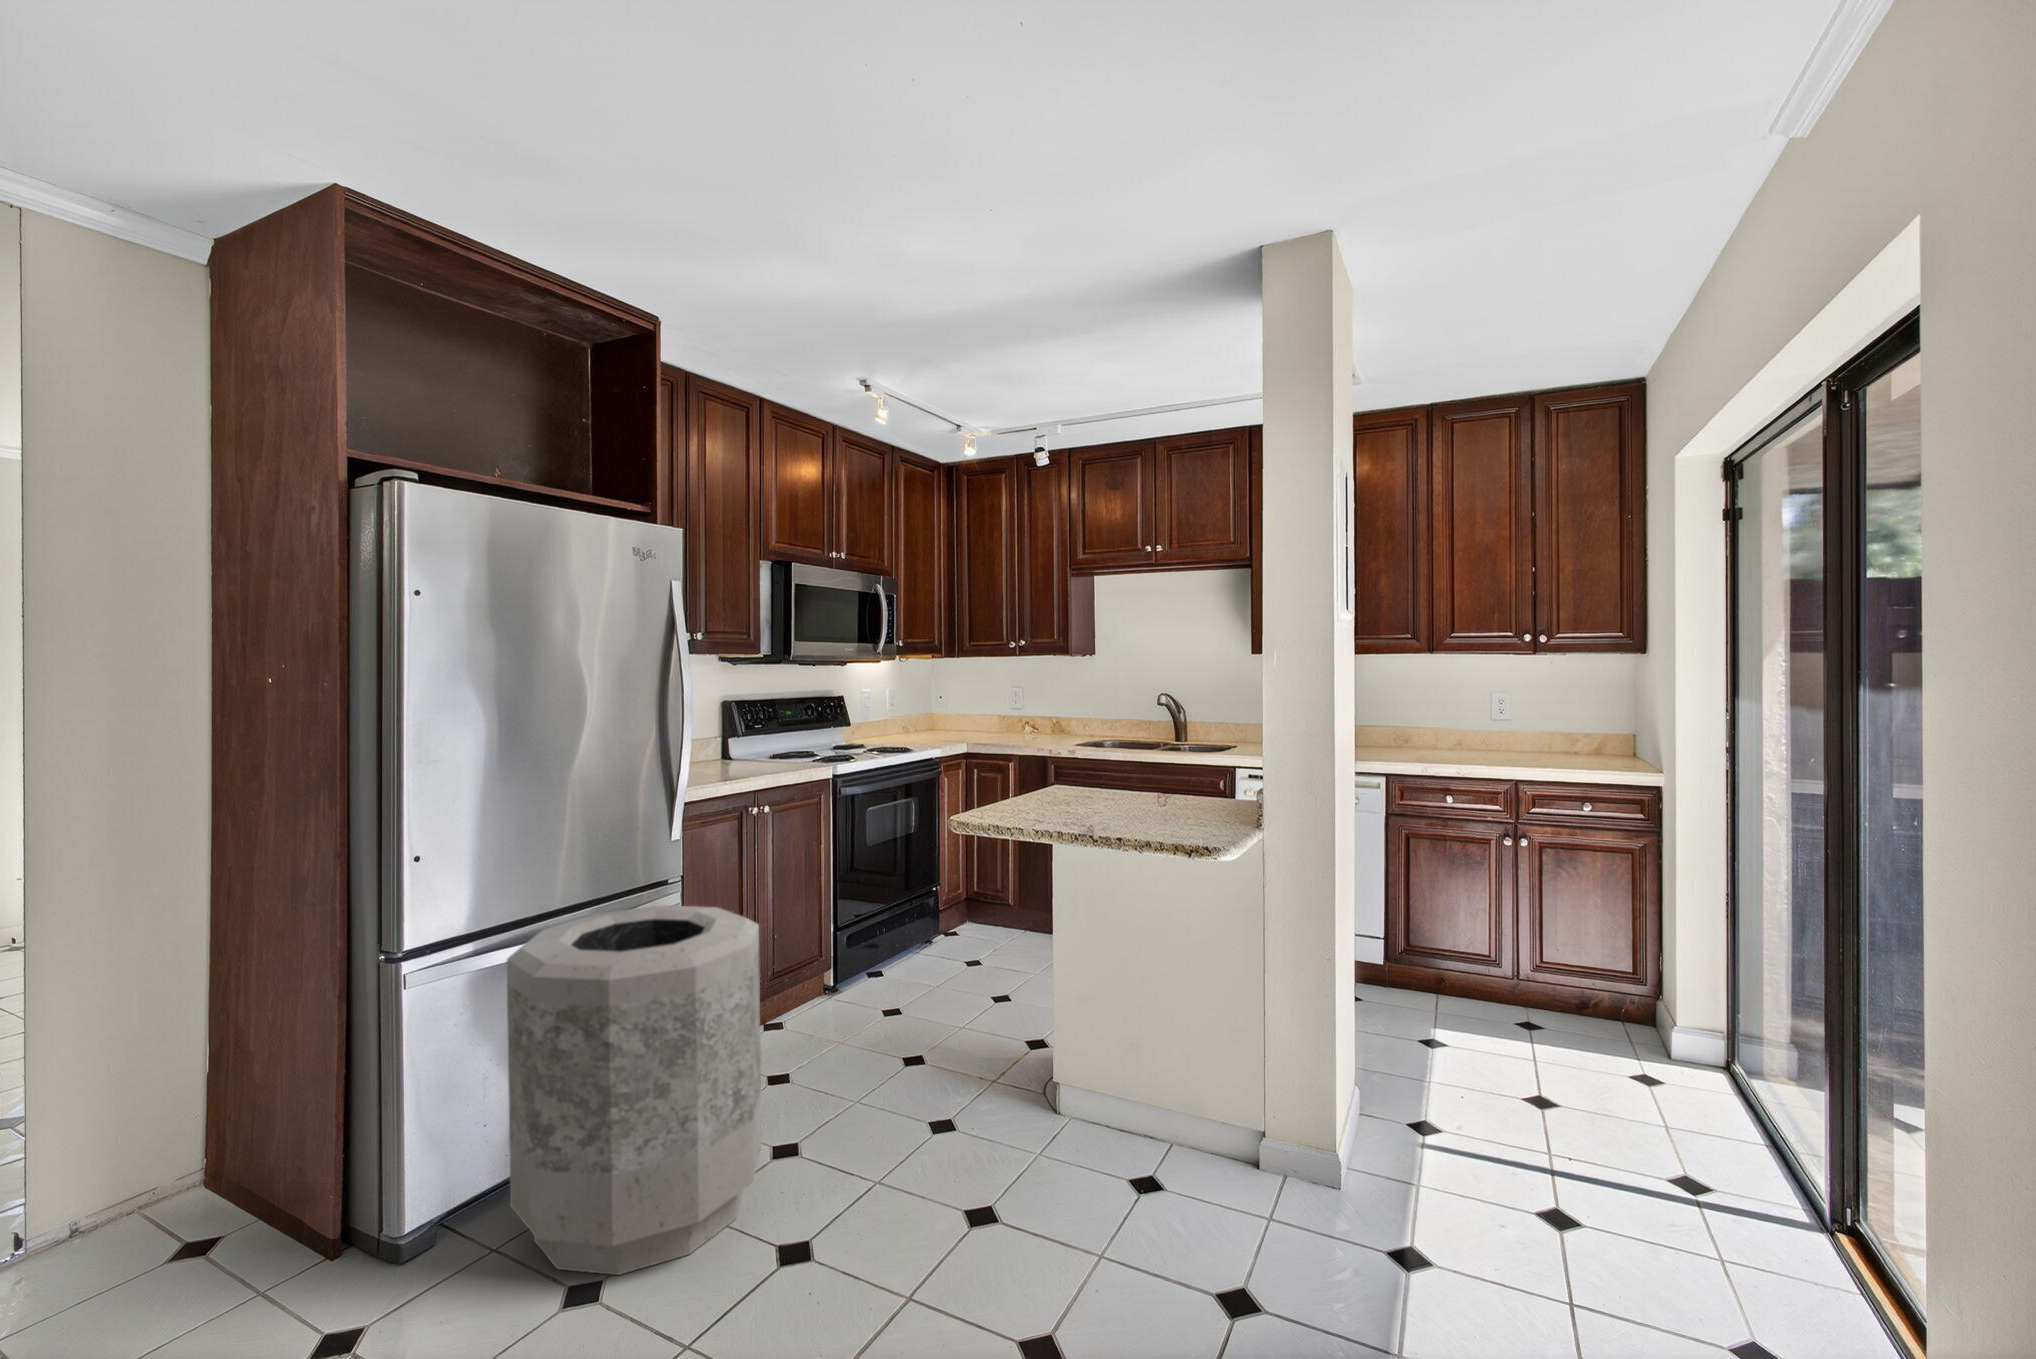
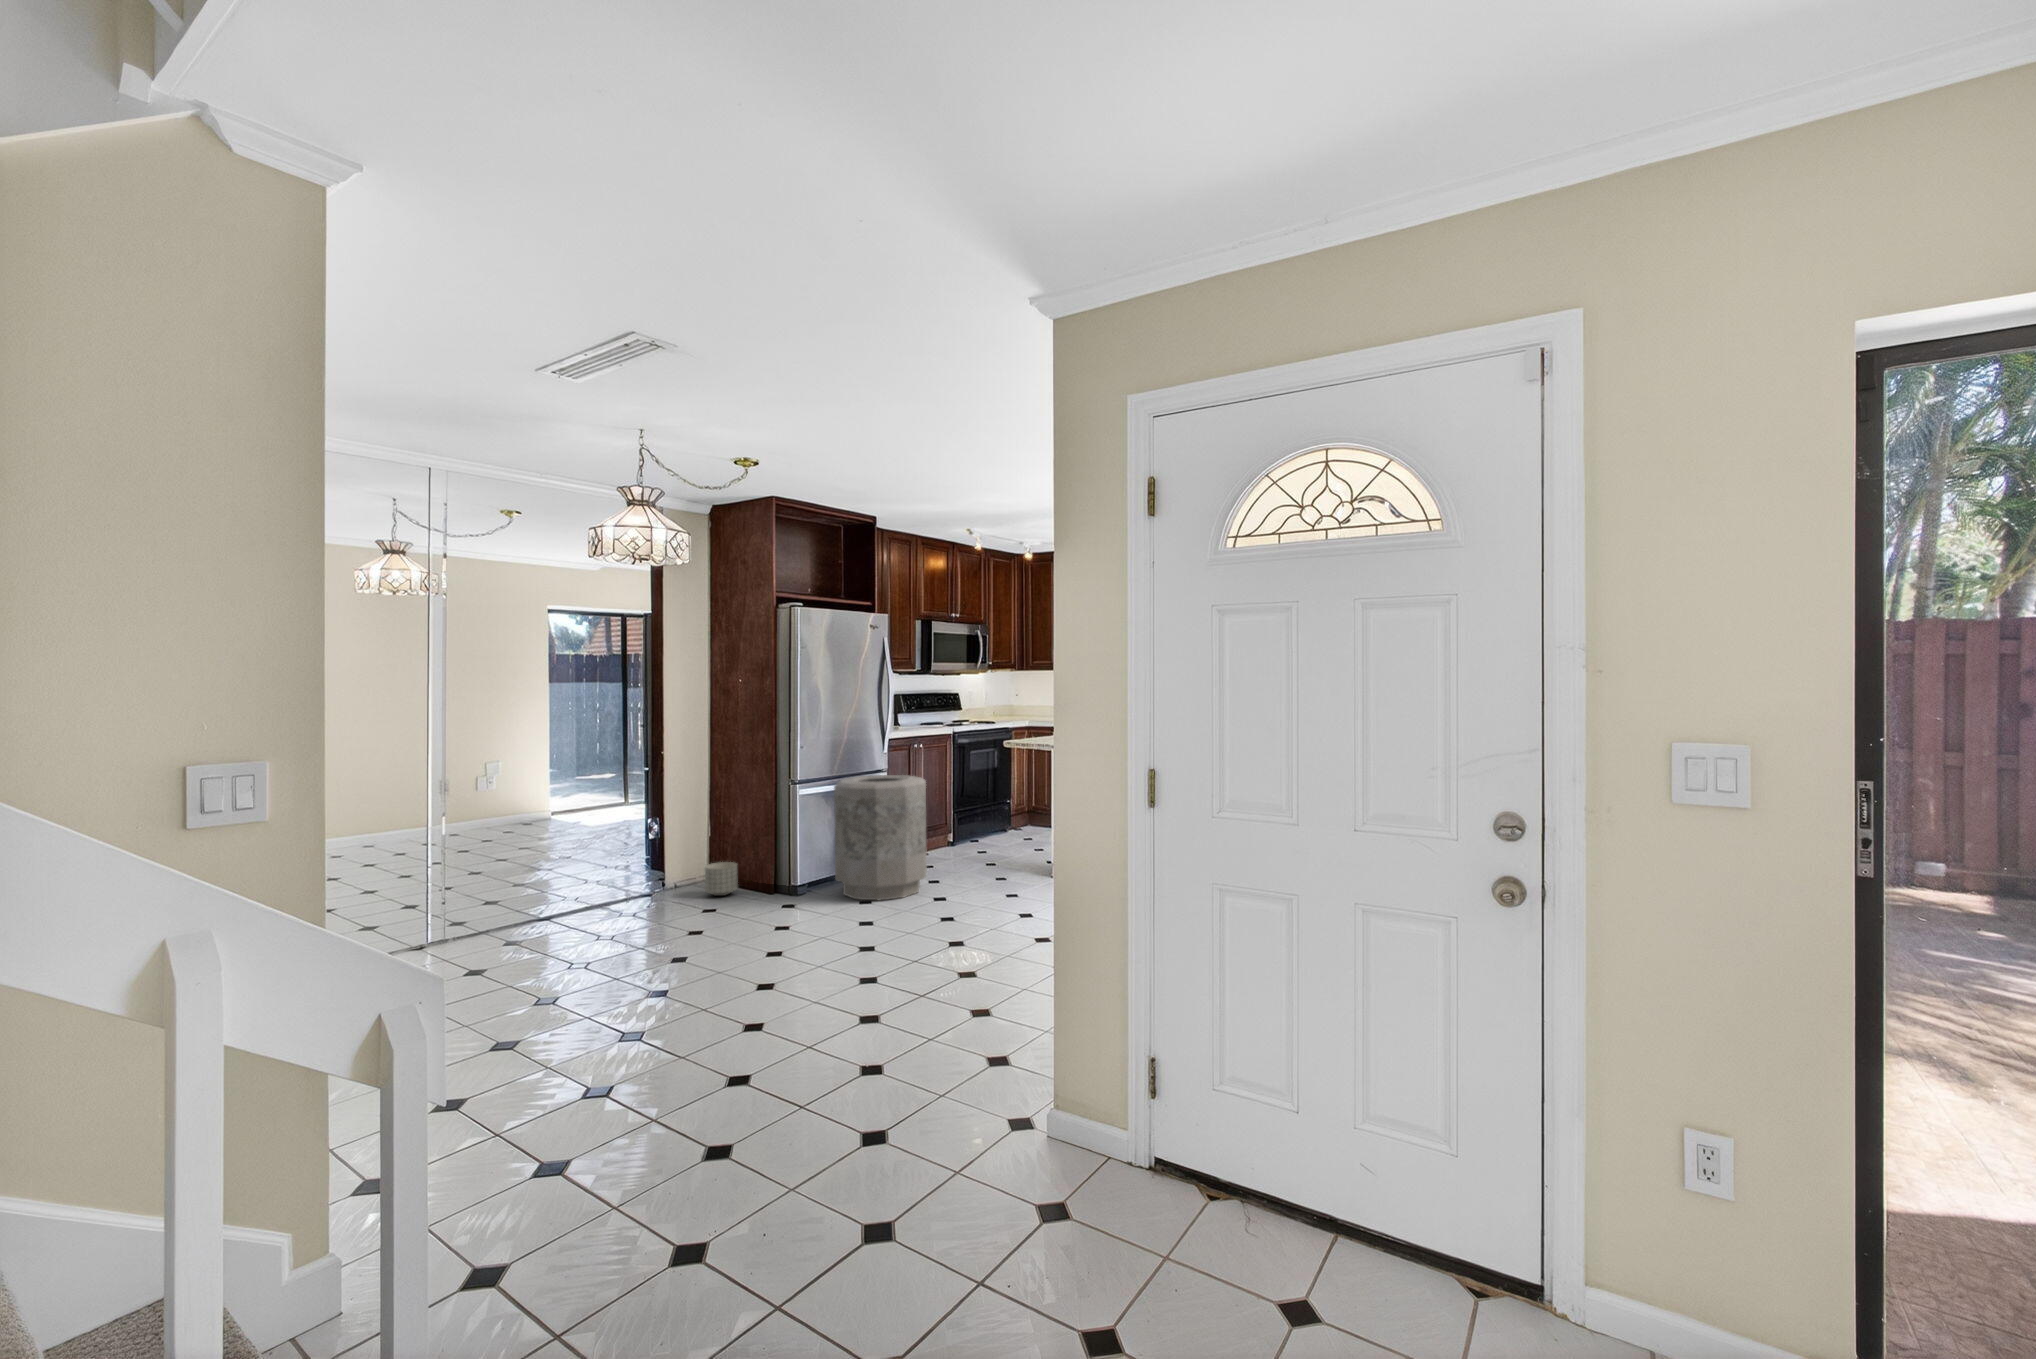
planter: none [137,1155,249,1268] -> present [705,862,738,896]

